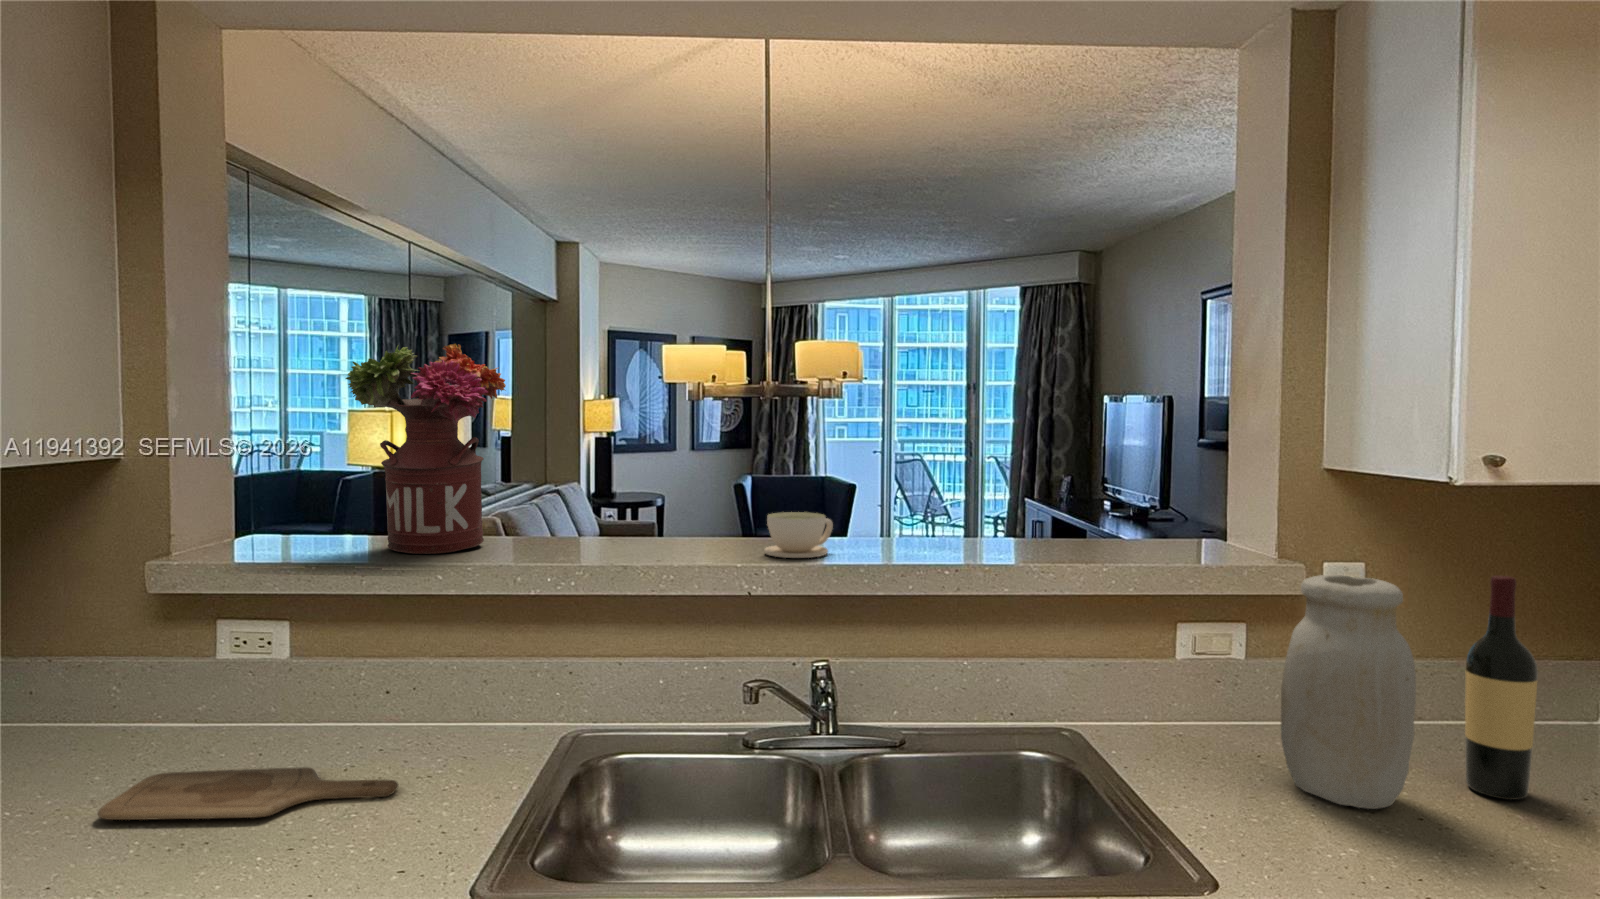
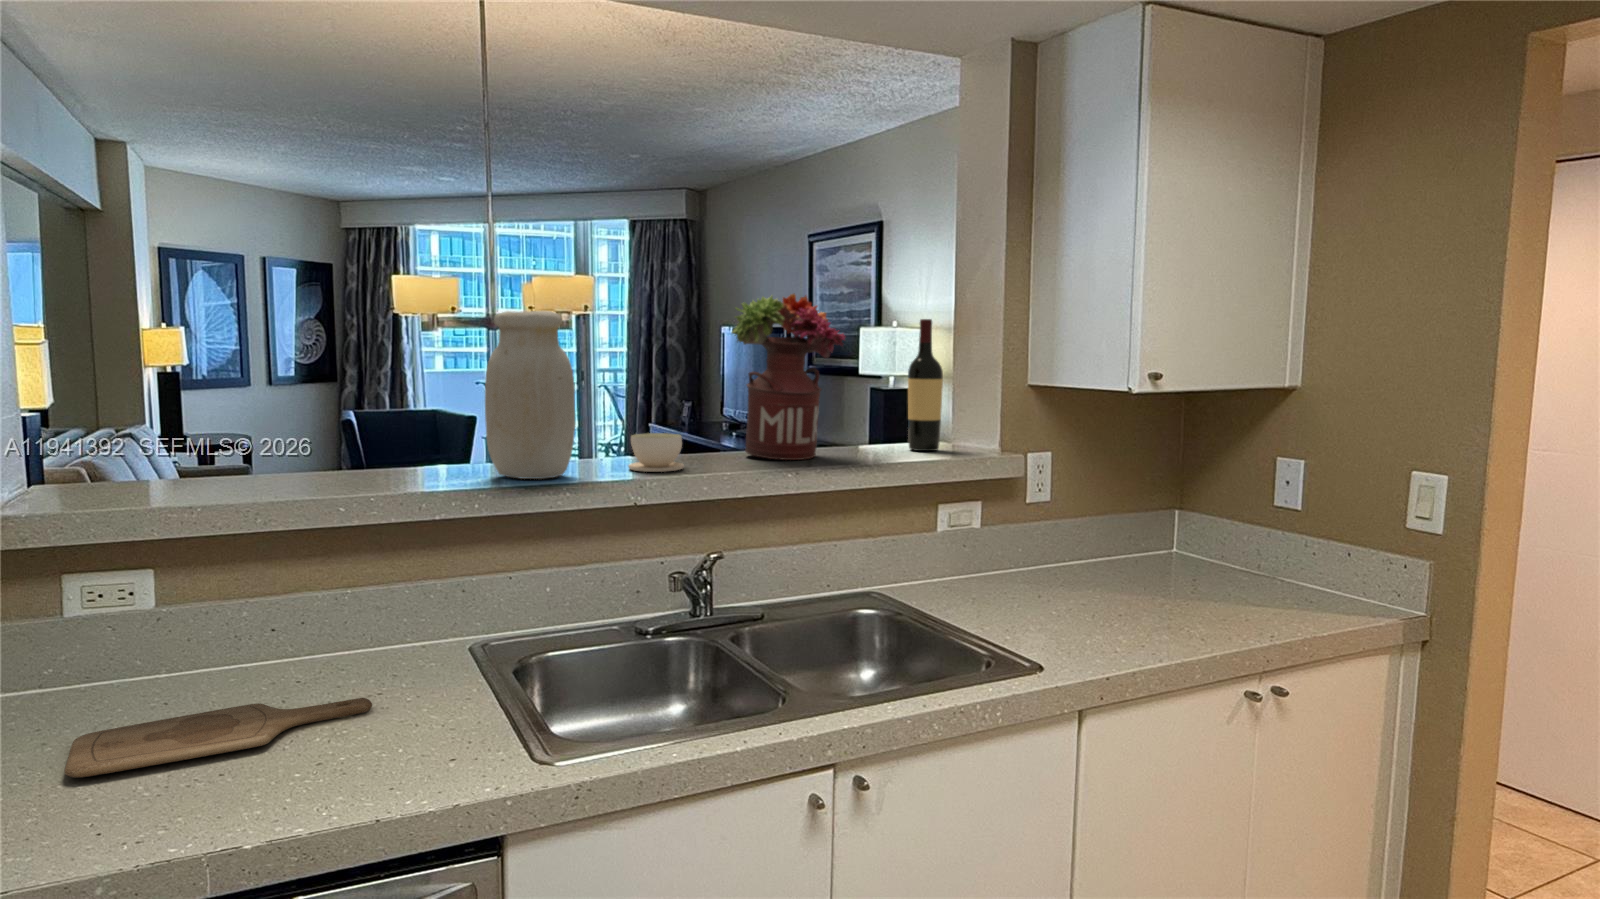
flower arrangement: present [345,344,506,554] -> present [732,294,845,460]
jar: present [1281,575,1416,809] -> present [485,311,575,479]
wine bottle: present [1465,576,1538,800] -> present [908,319,943,451]

